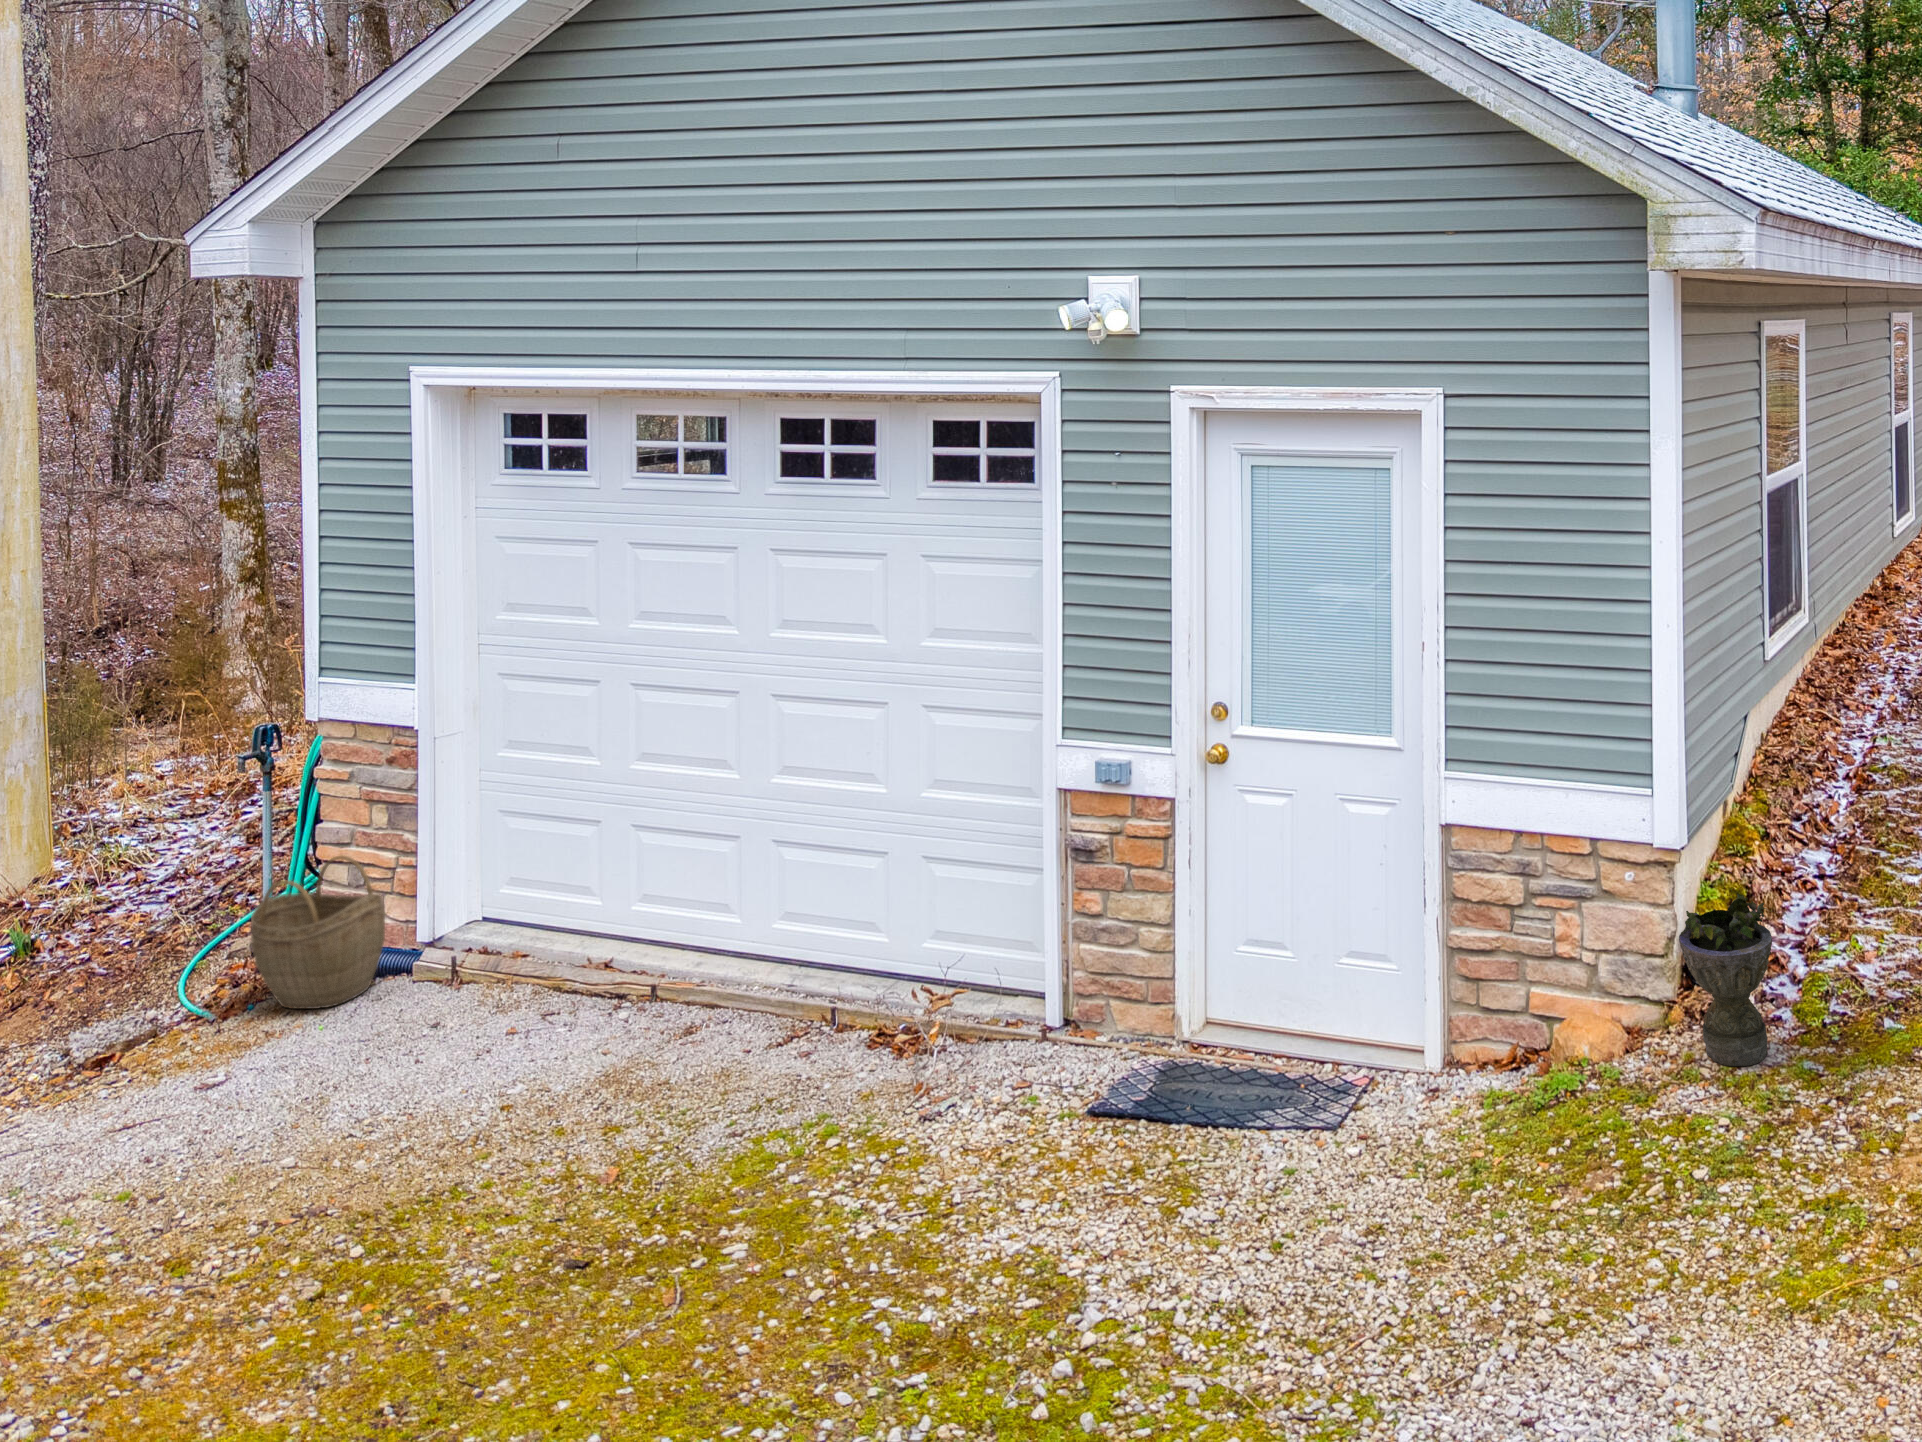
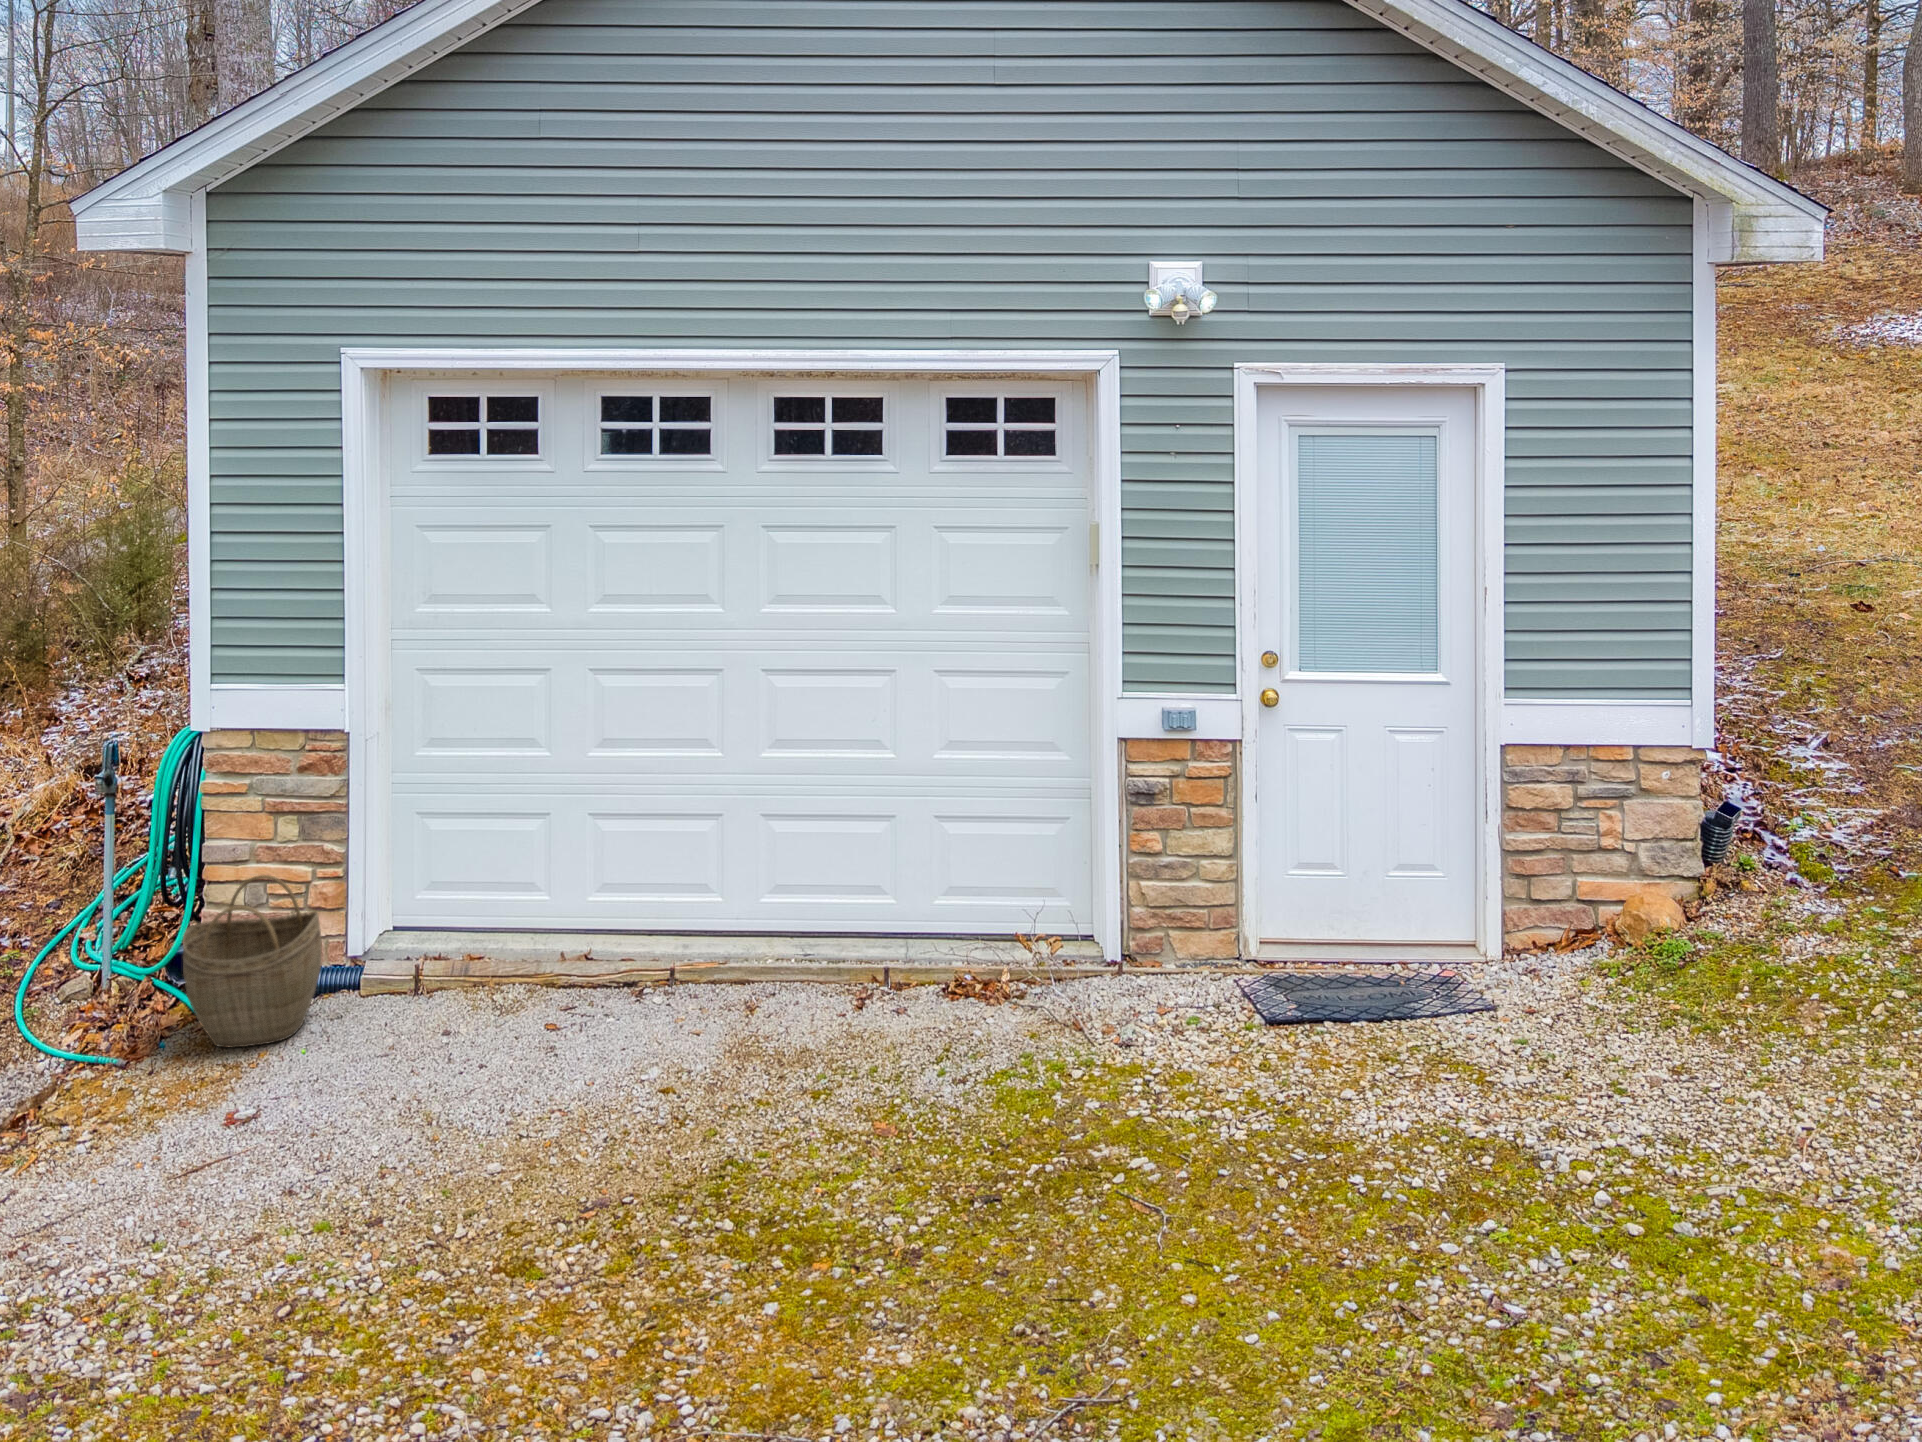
planter: present [1679,894,1772,1066] -> none [1693,783,1777,924]

